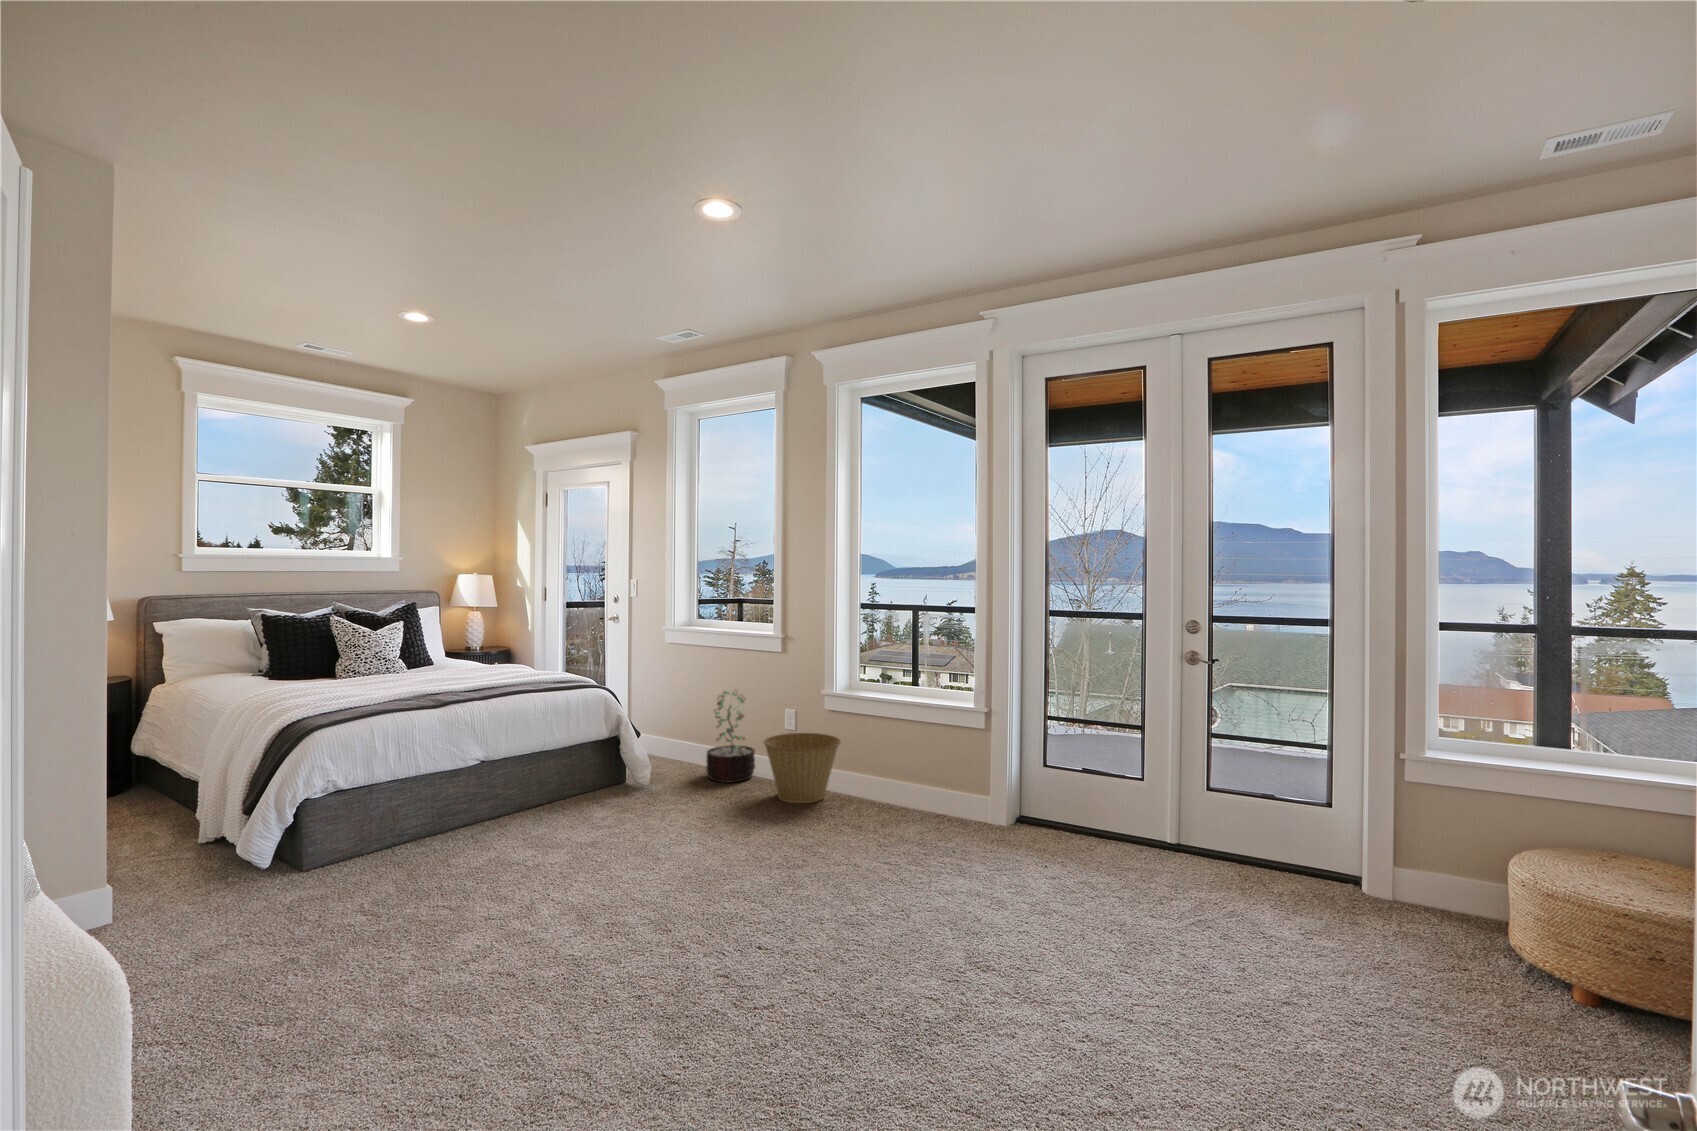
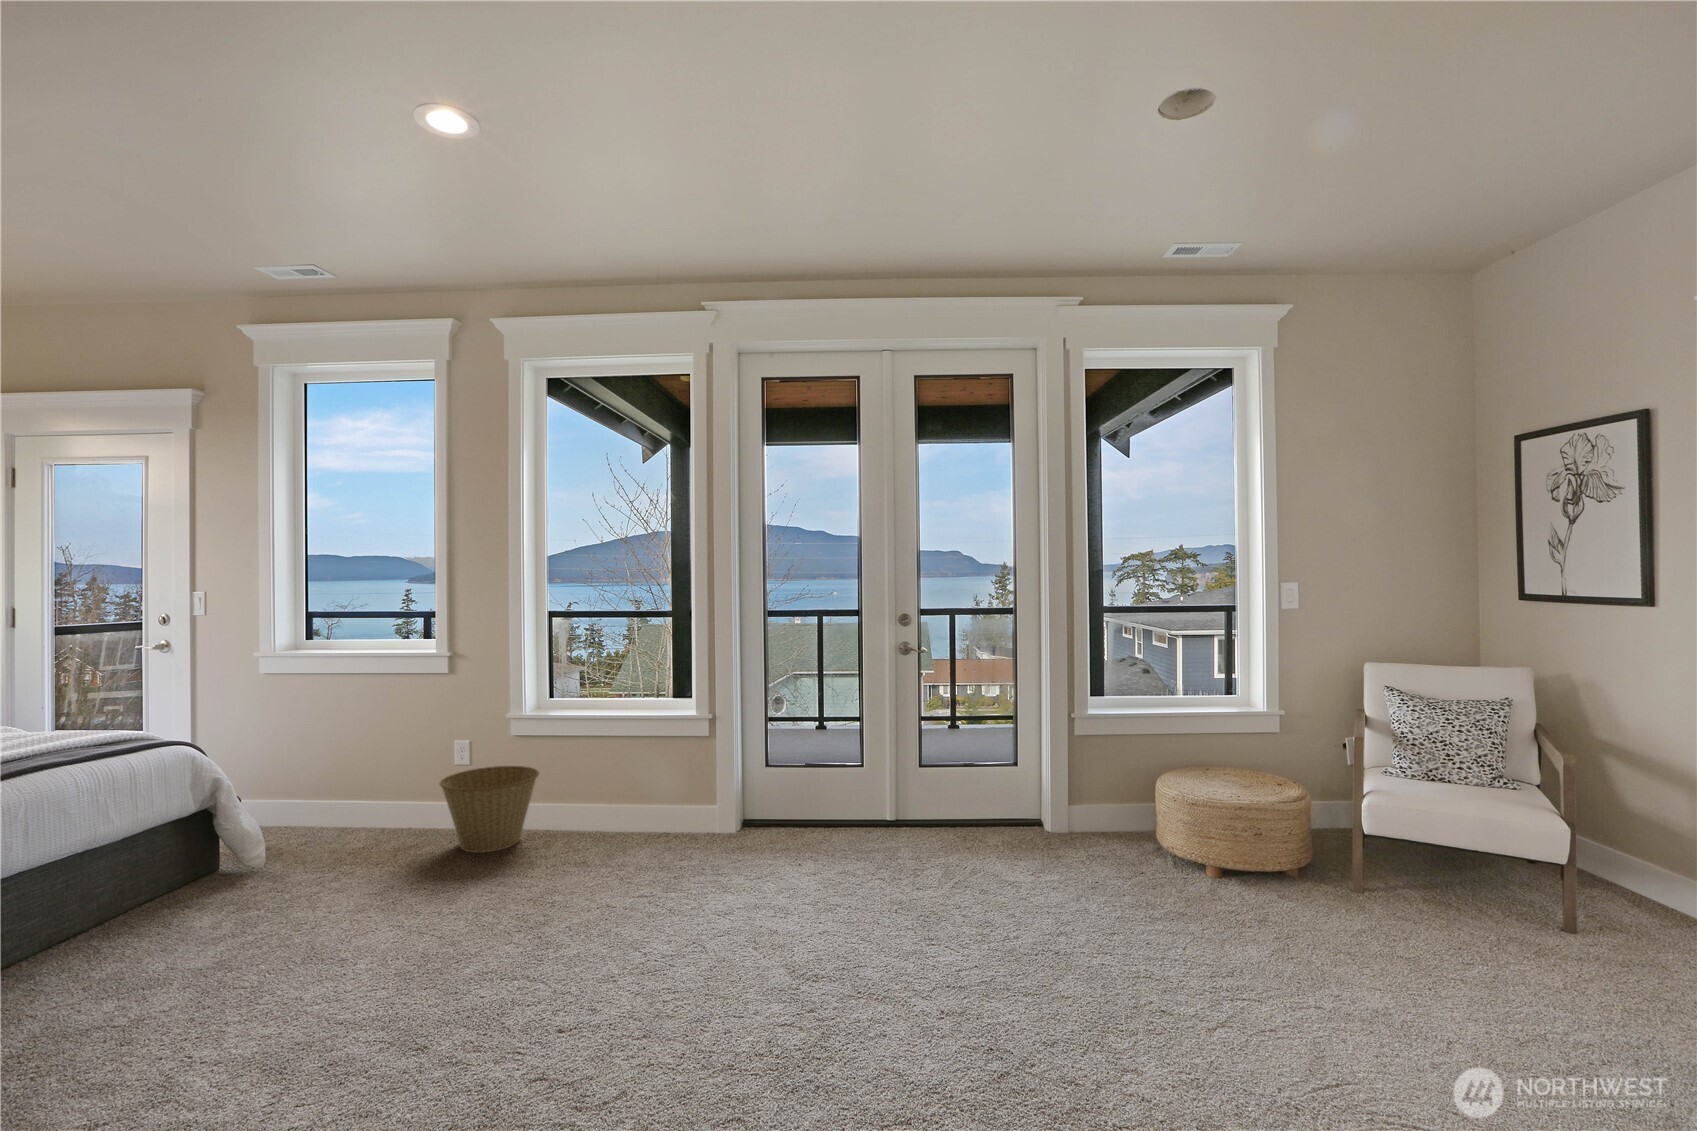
decorative plant: present [706,691,755,782] -> none [342,726,414,845]

